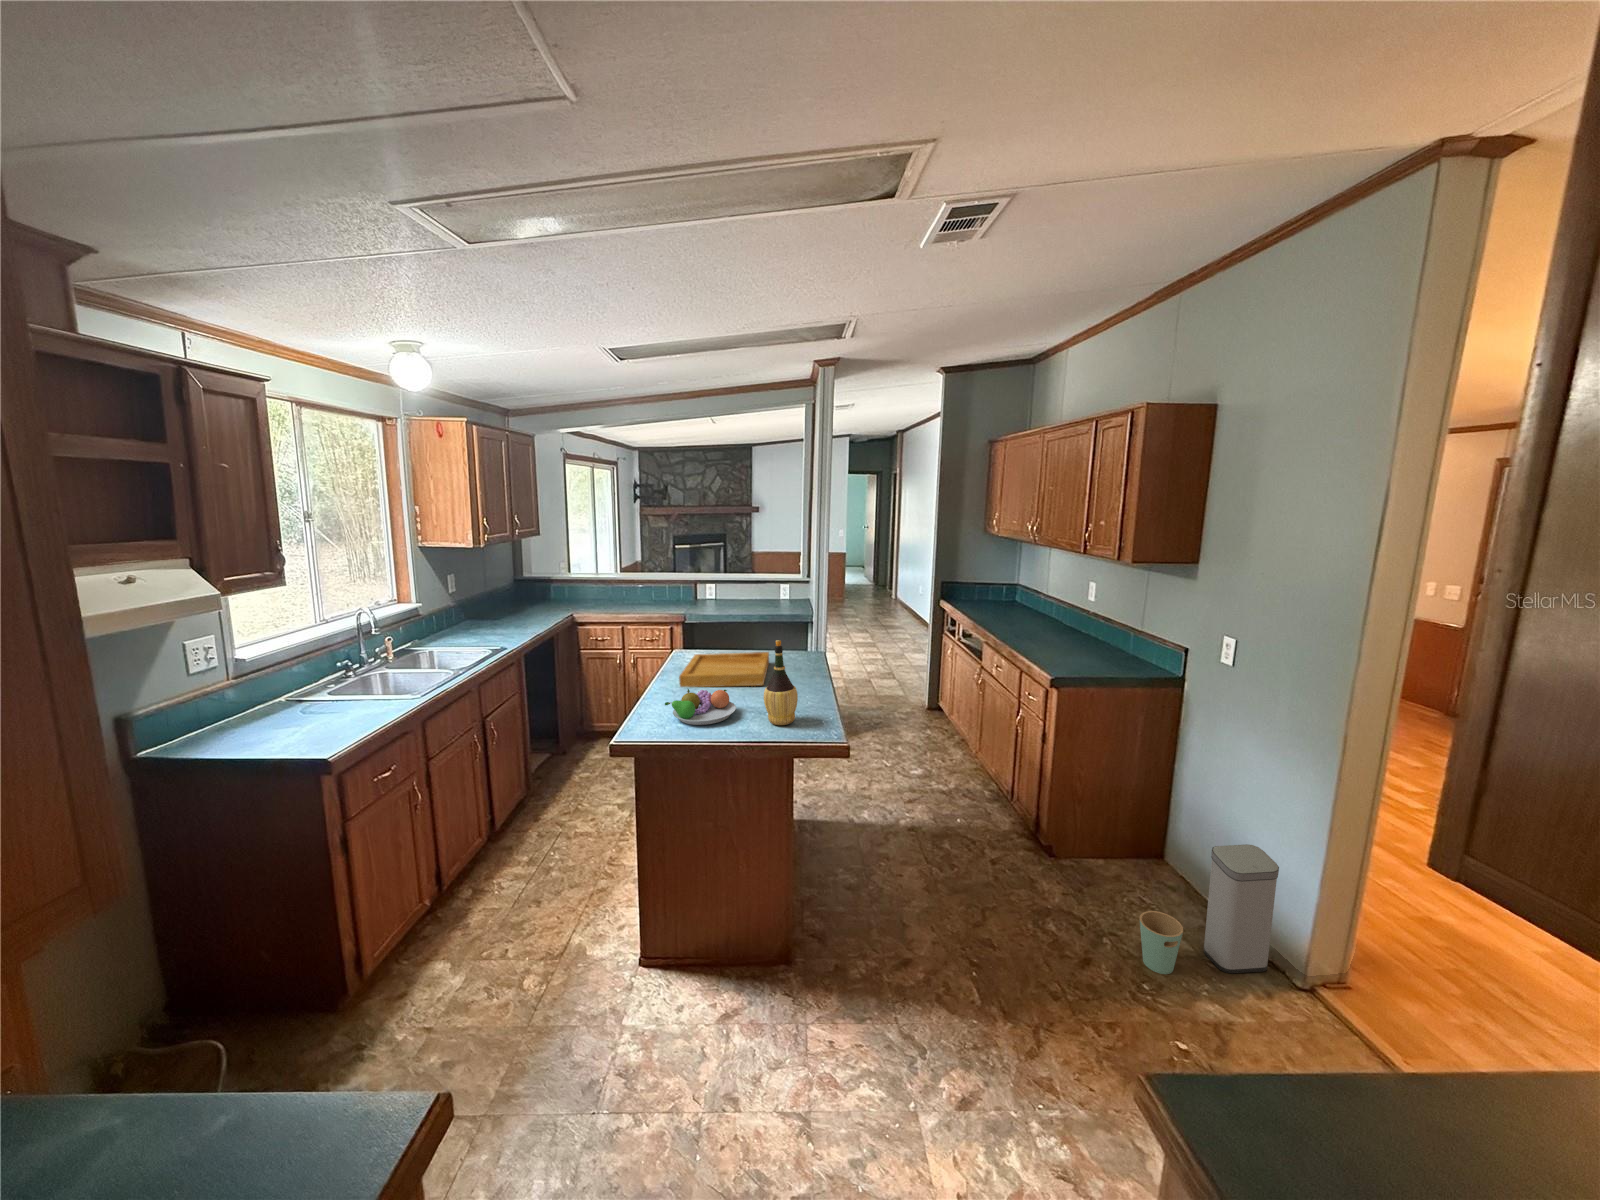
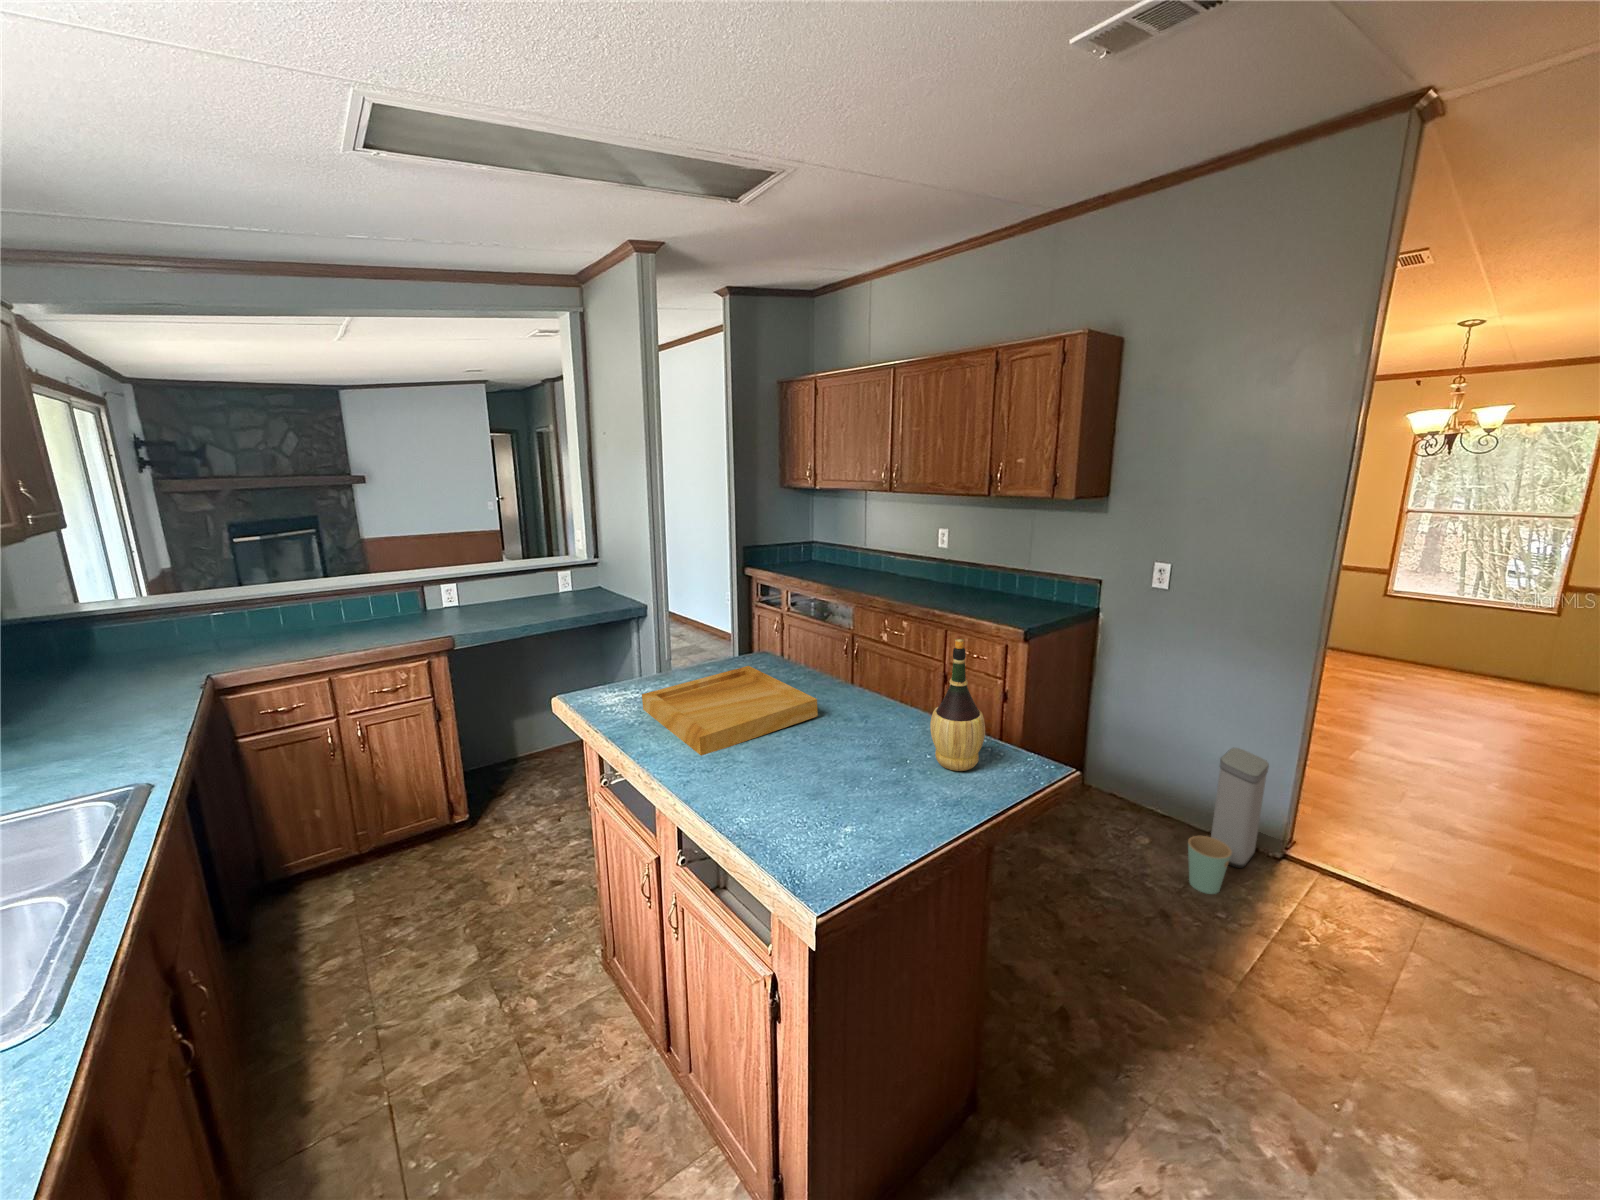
fruit bowl: present [665,689,736,725] -> none [789,738,899,816]

